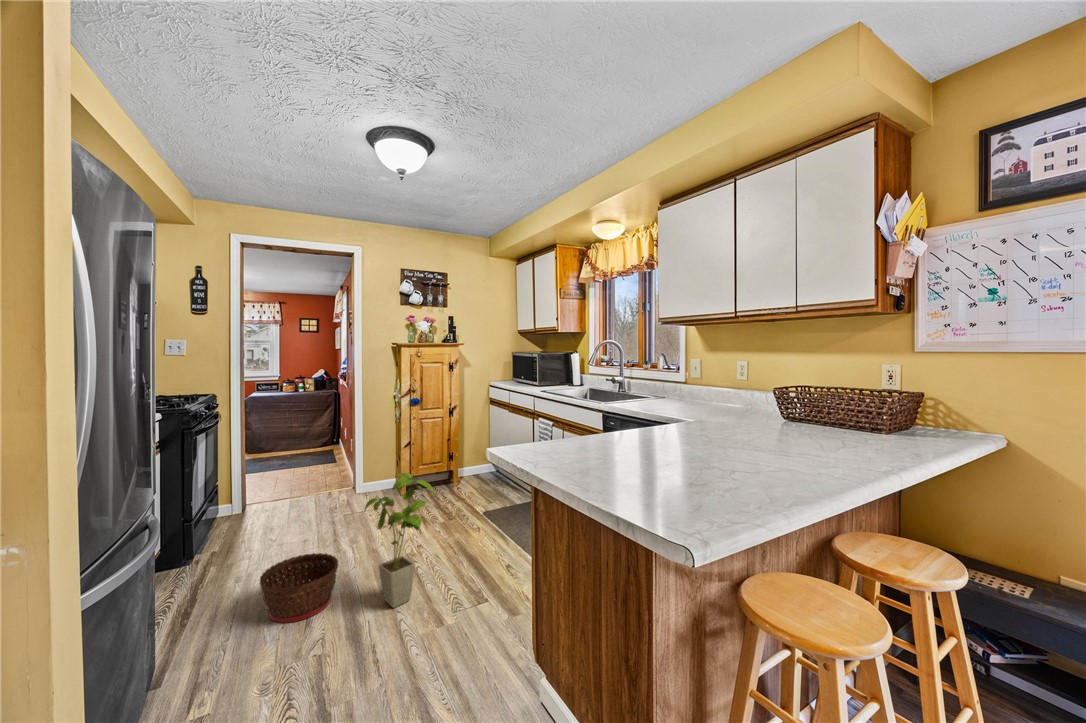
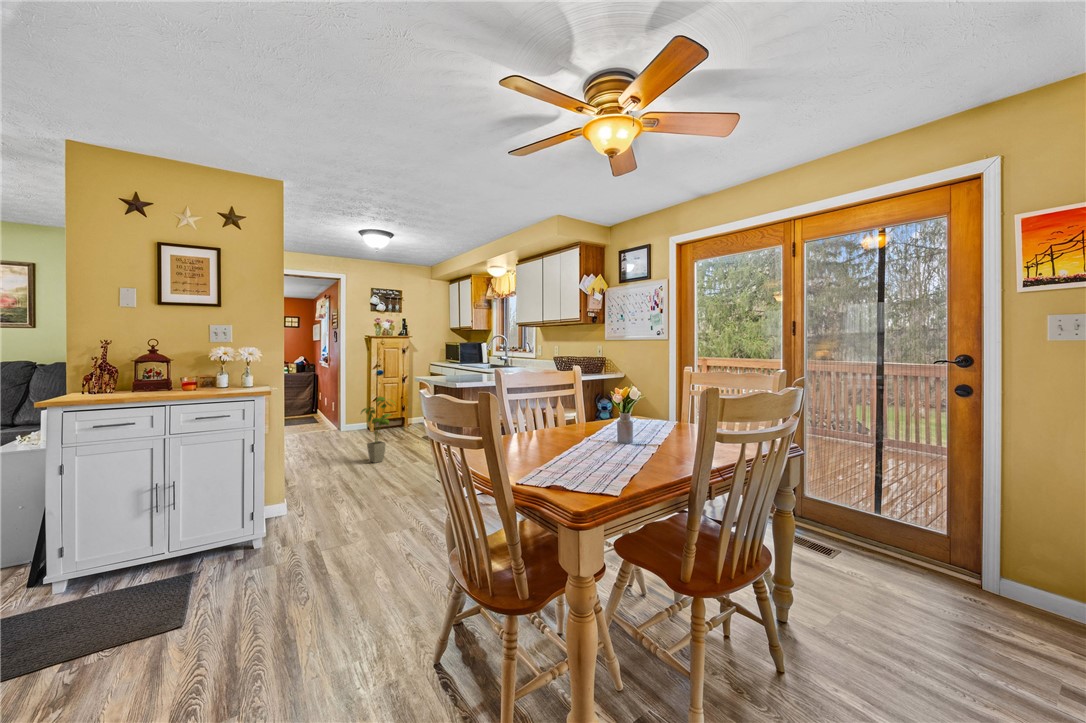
basket: present [260,553,338,623] -> none [306,441,345,467]

